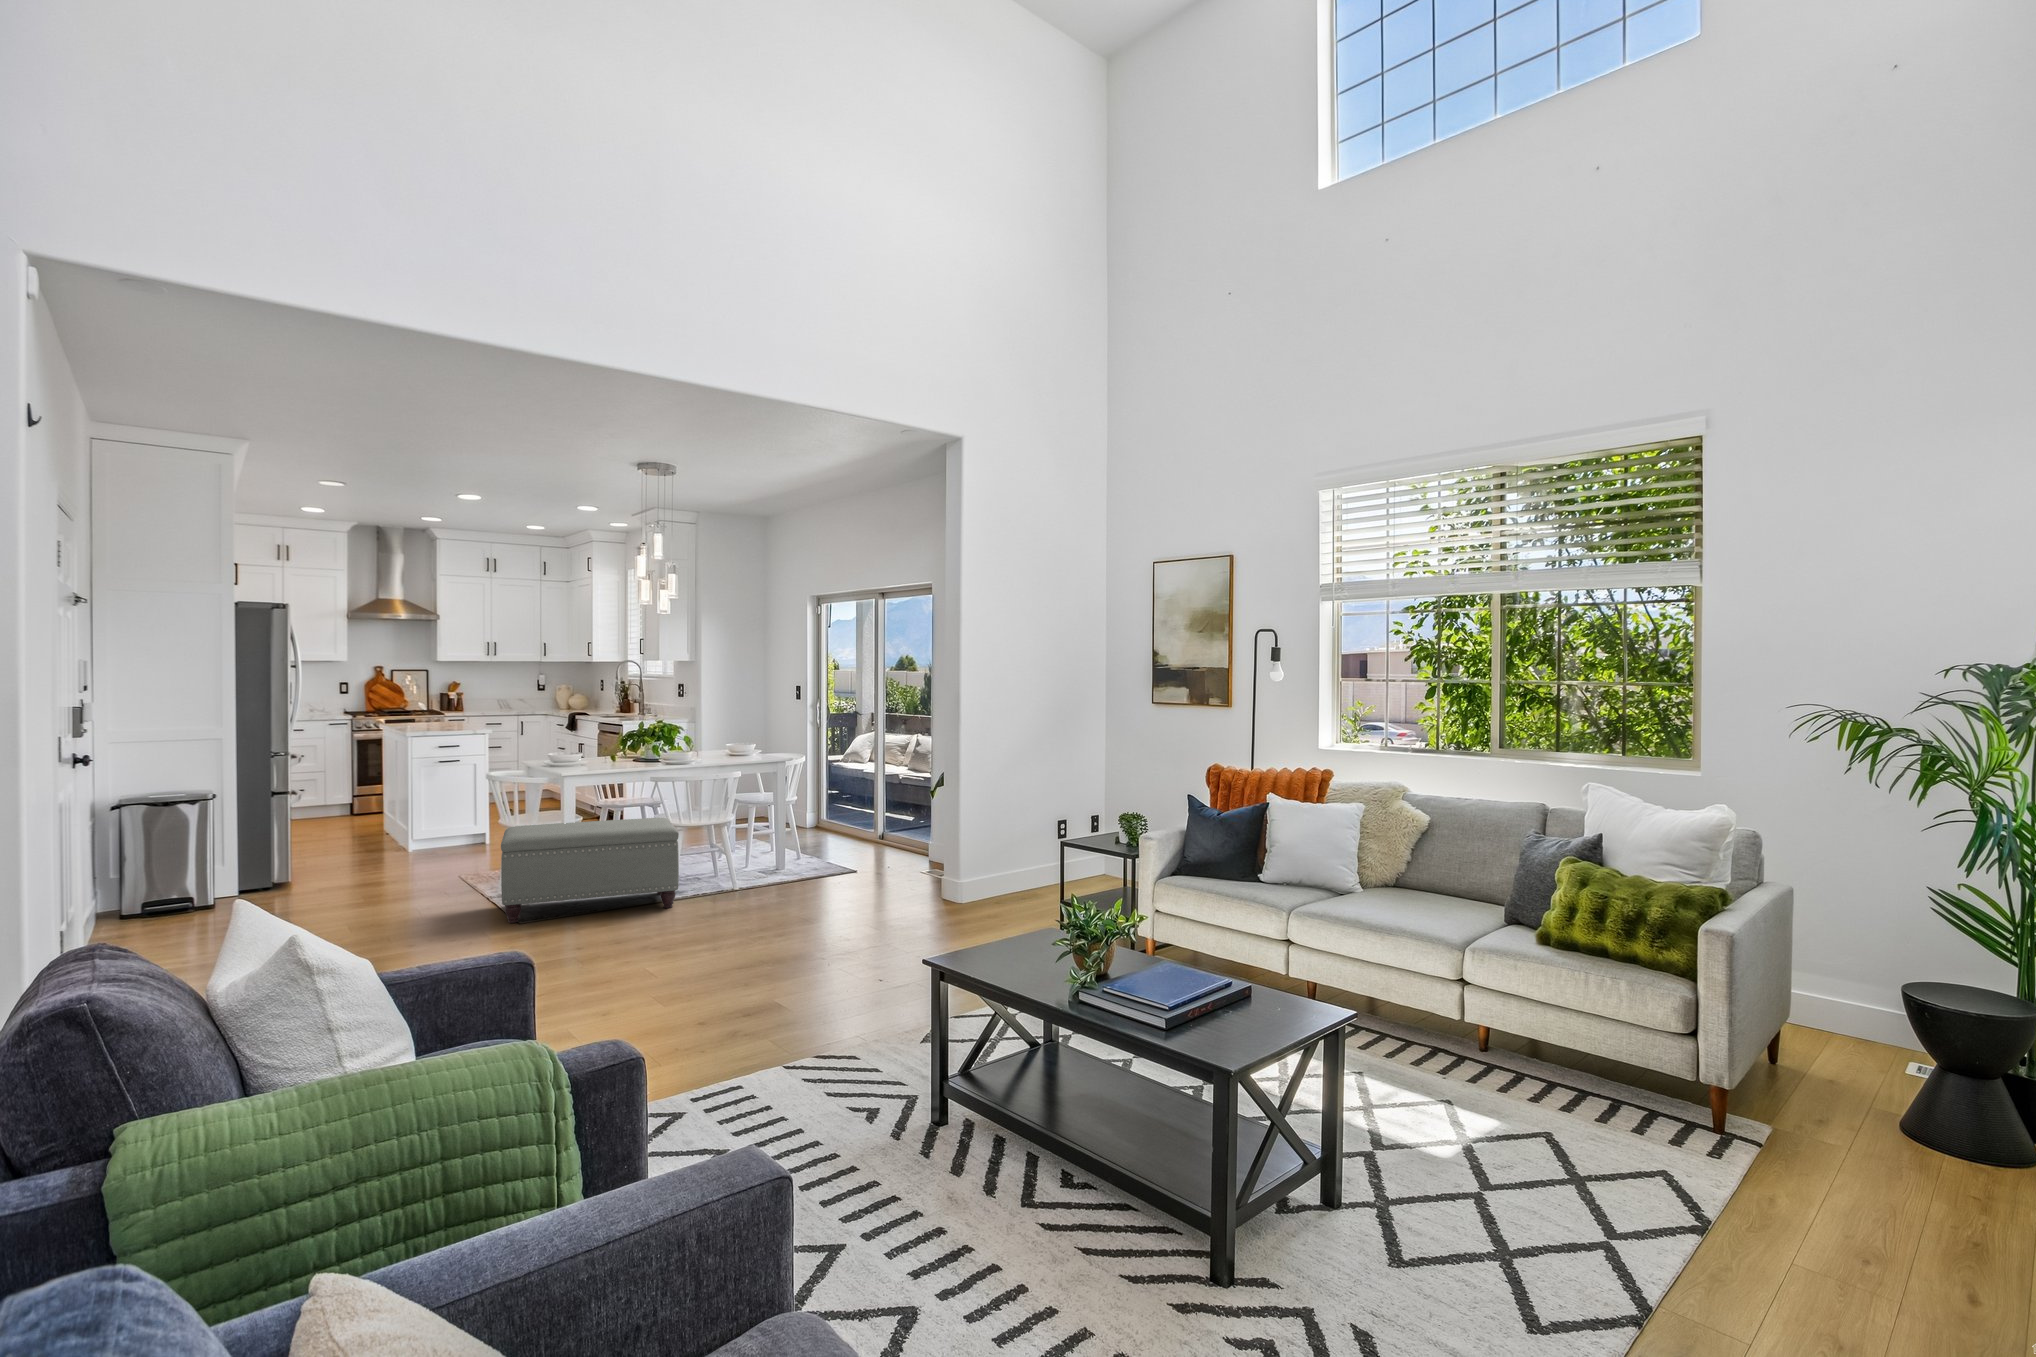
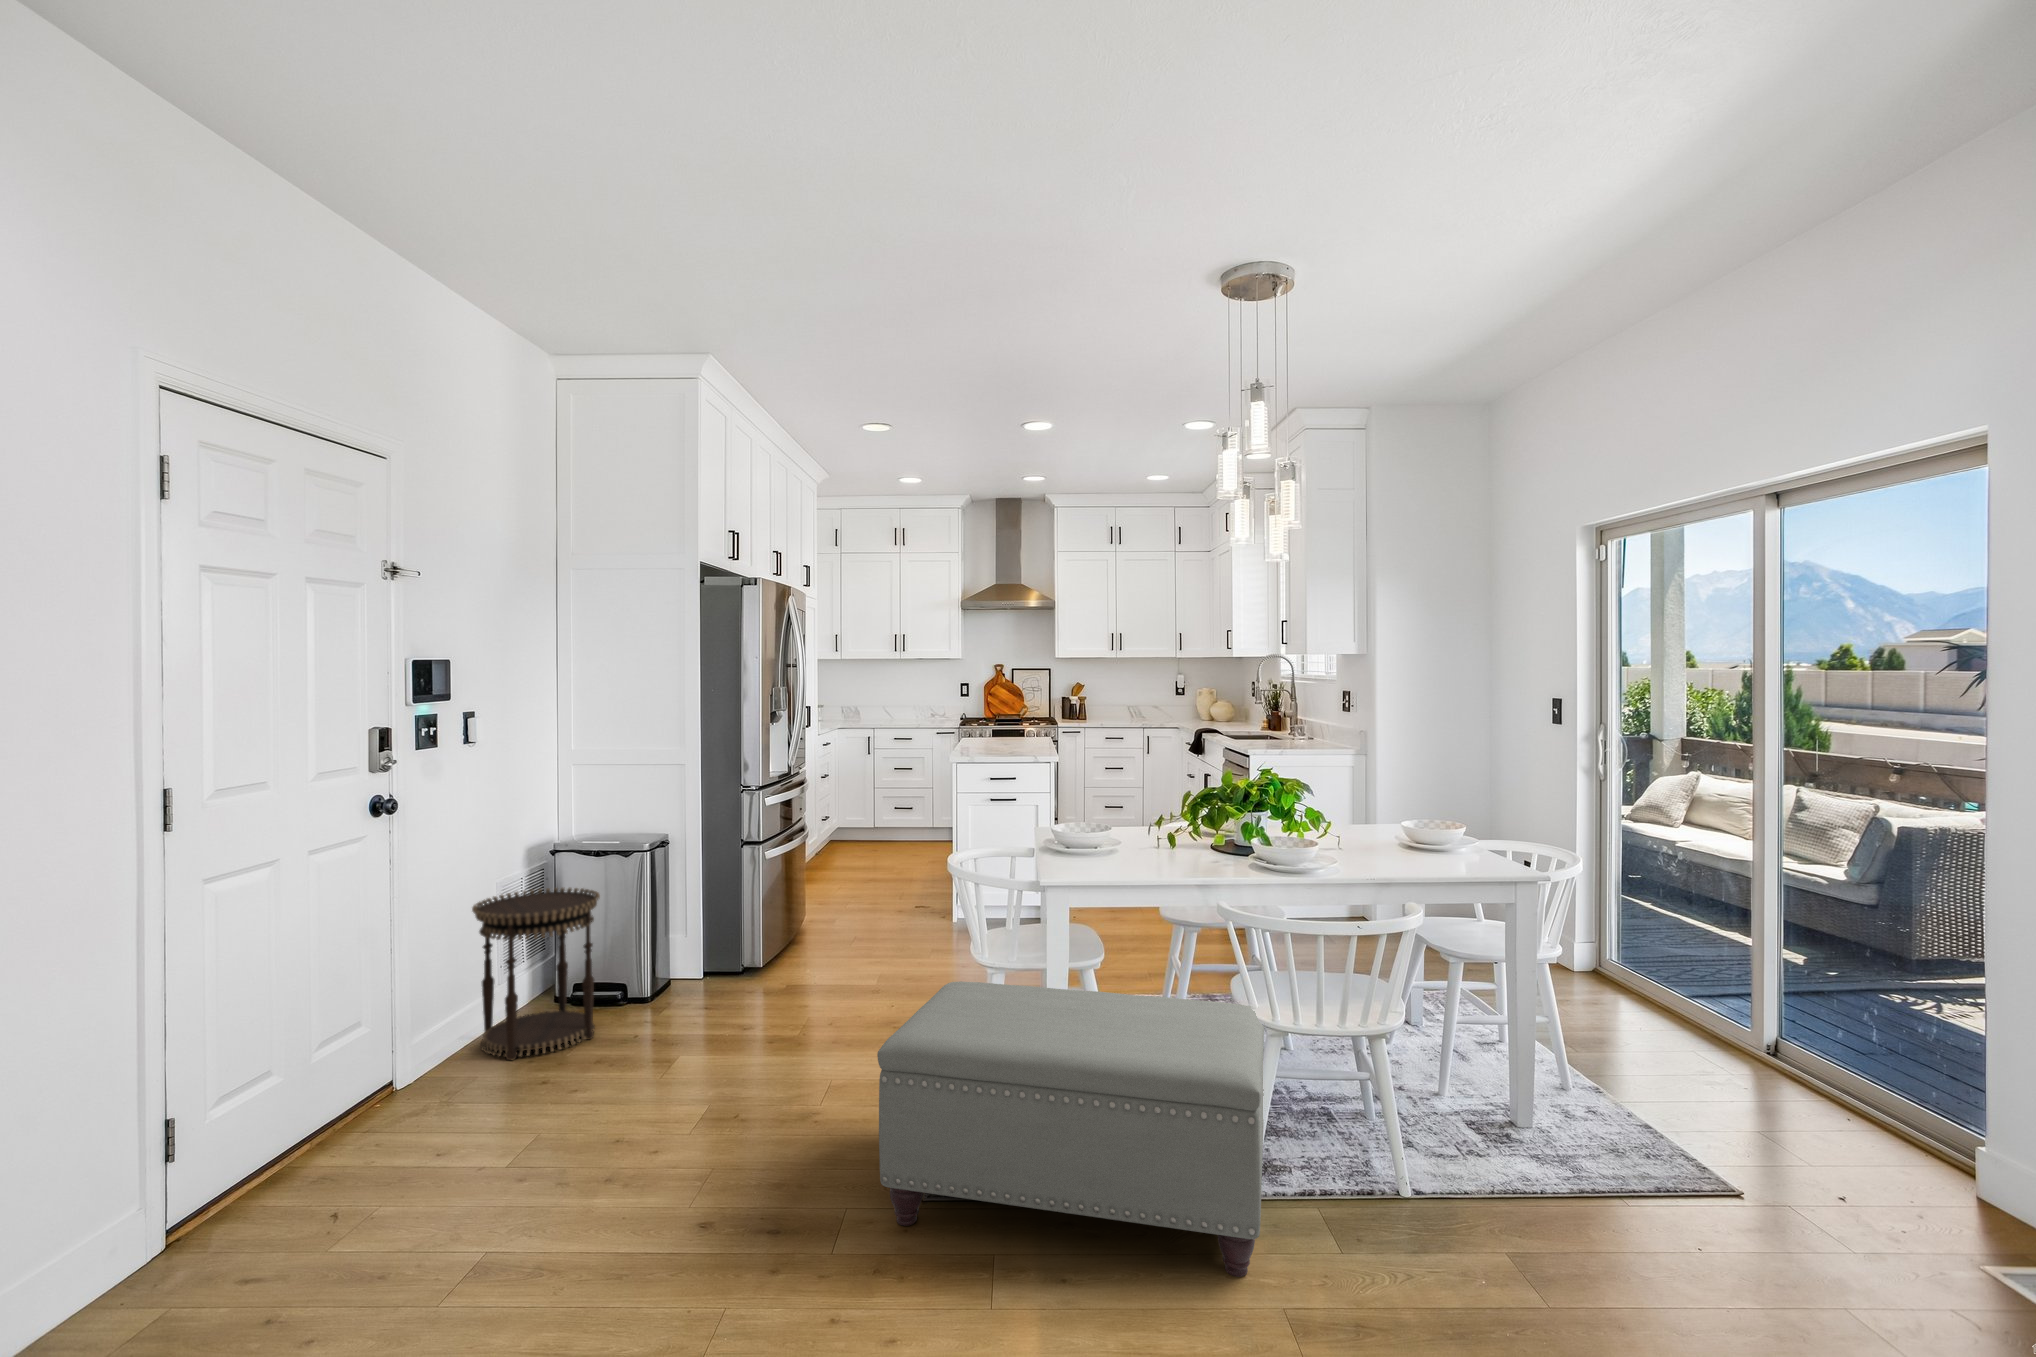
side table: none [98,824,201,933] -> present [472,888,600,1060]

